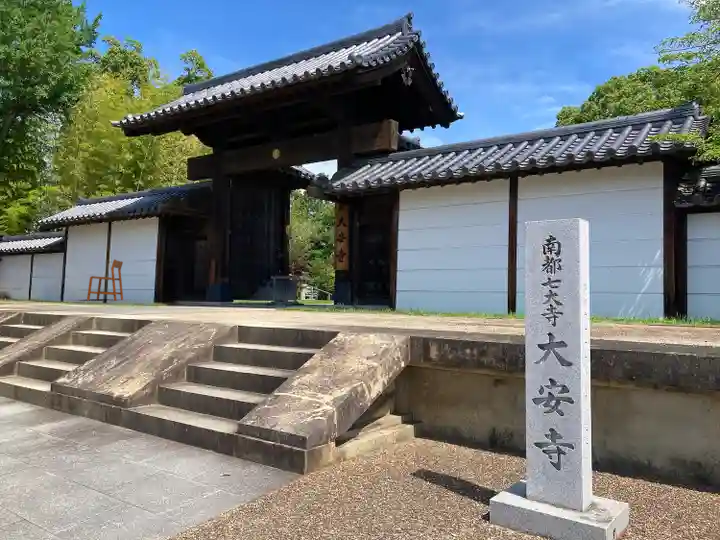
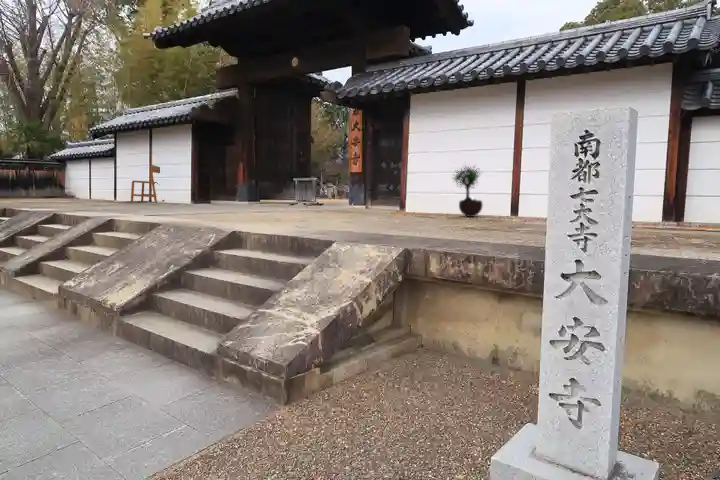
potted tree: none [443,258,476,313] -> present [453,166,482,217]

